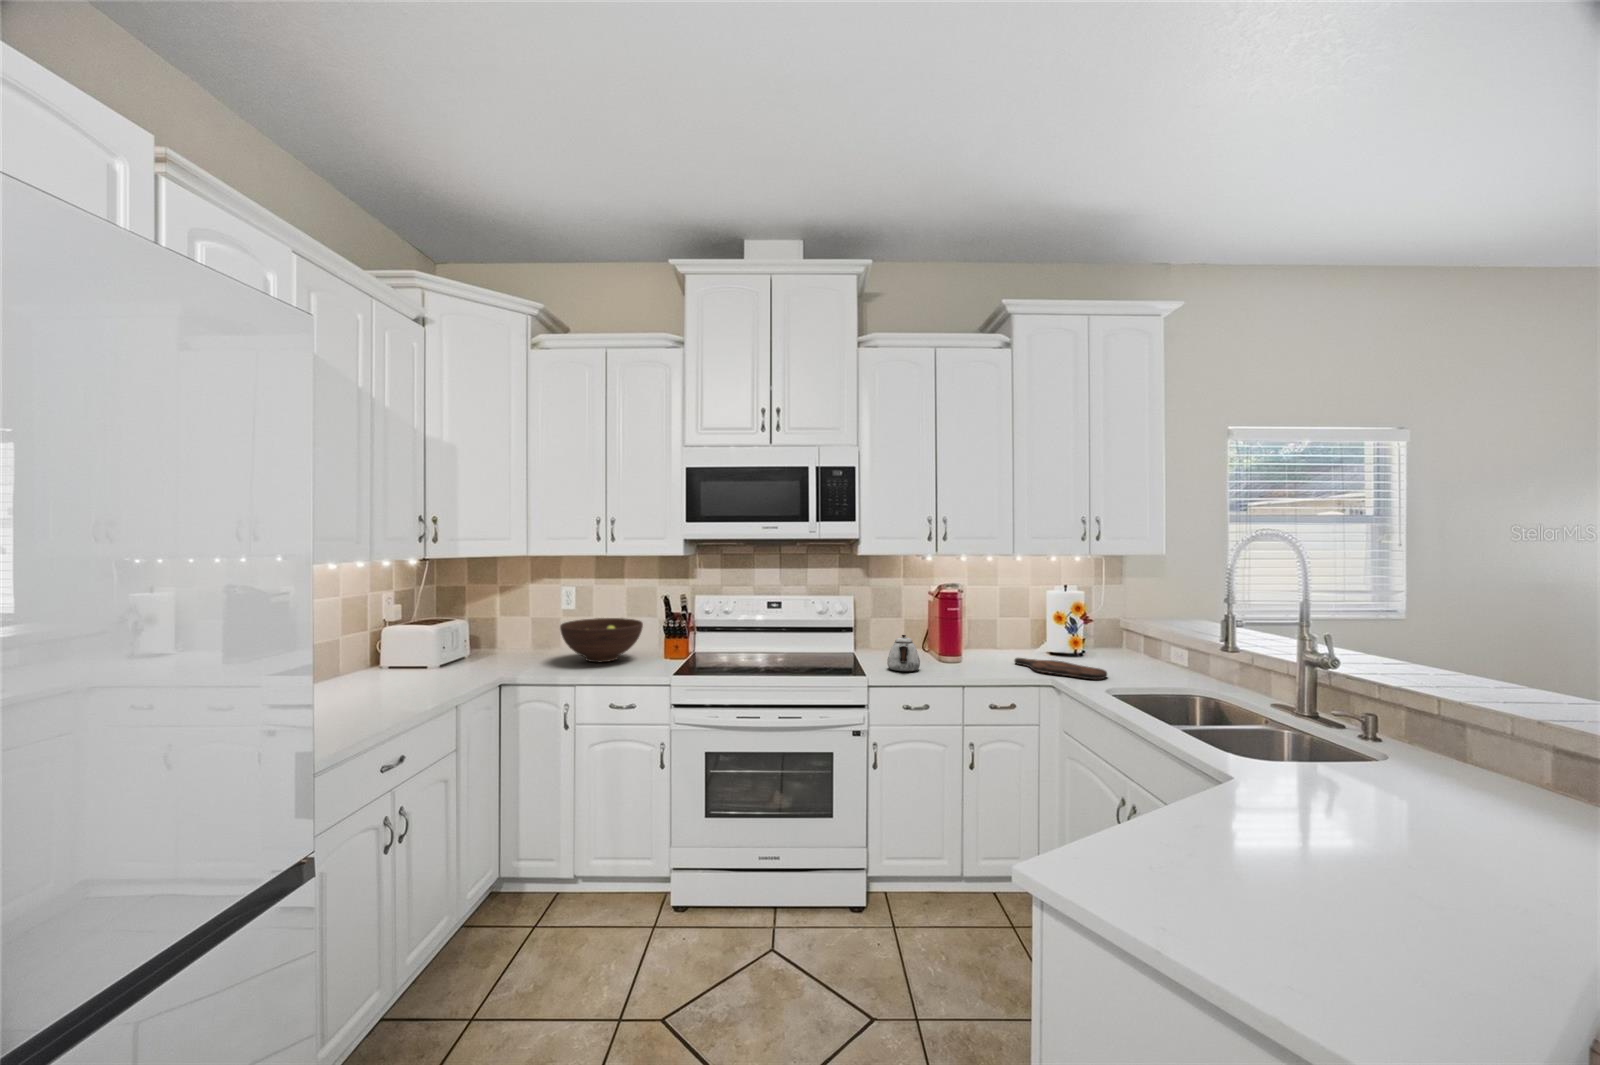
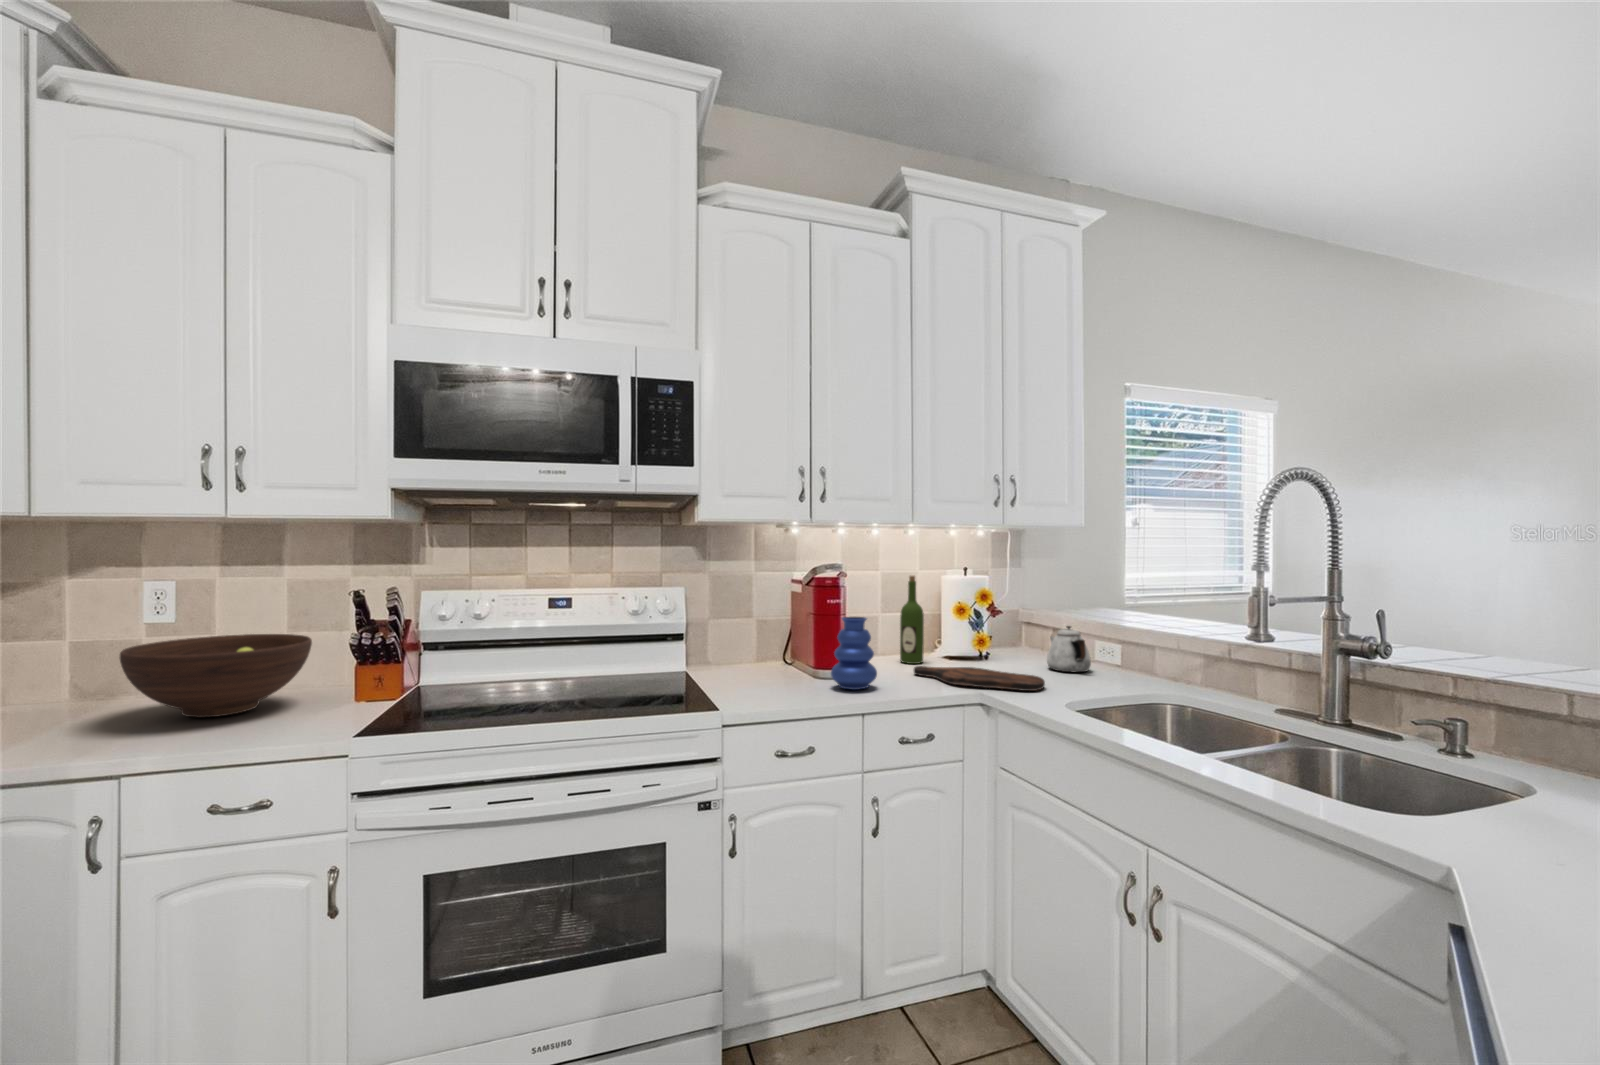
wine bottle: none [1012,591,1030,656] -> present [900,576,924,664]
vase: none [948,621,980,671] -> present [831,617,877,690]
teapot: present [887,635,920,672] -> present [1047,626,1091,672]

